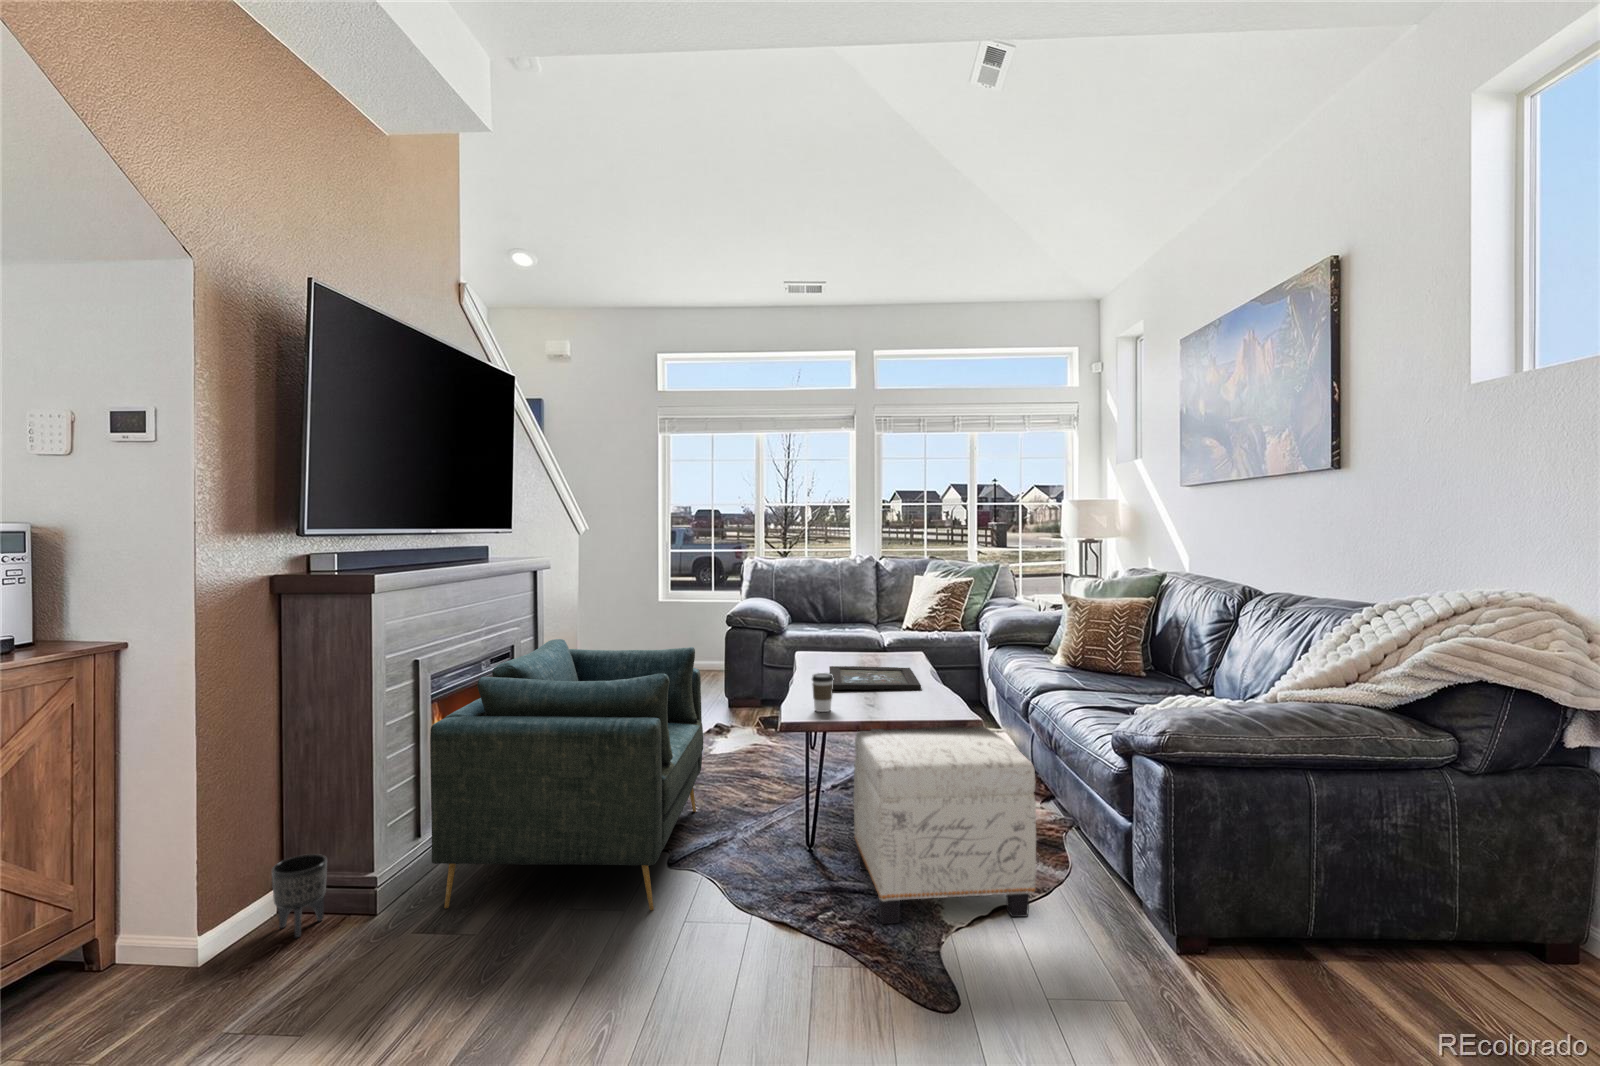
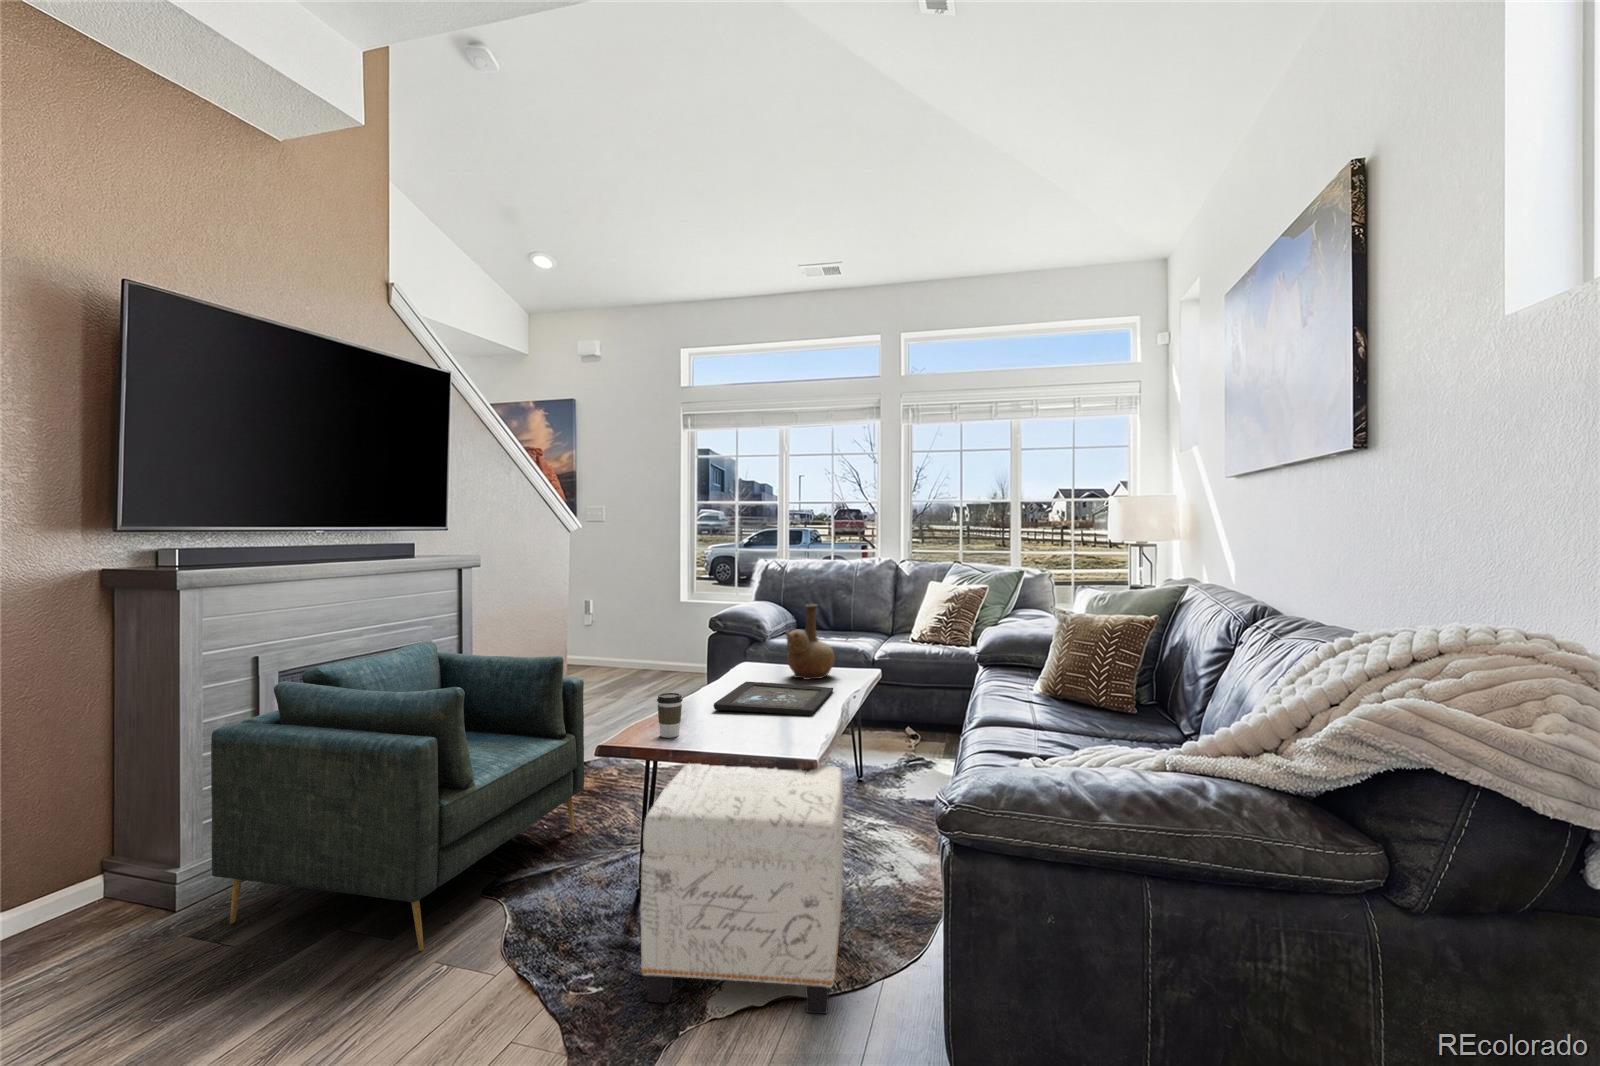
vase: none [850,596,893,663] -> present [786,604,835,680]
planter: present [272,854,327,937] -> none [51,855,117,941]

